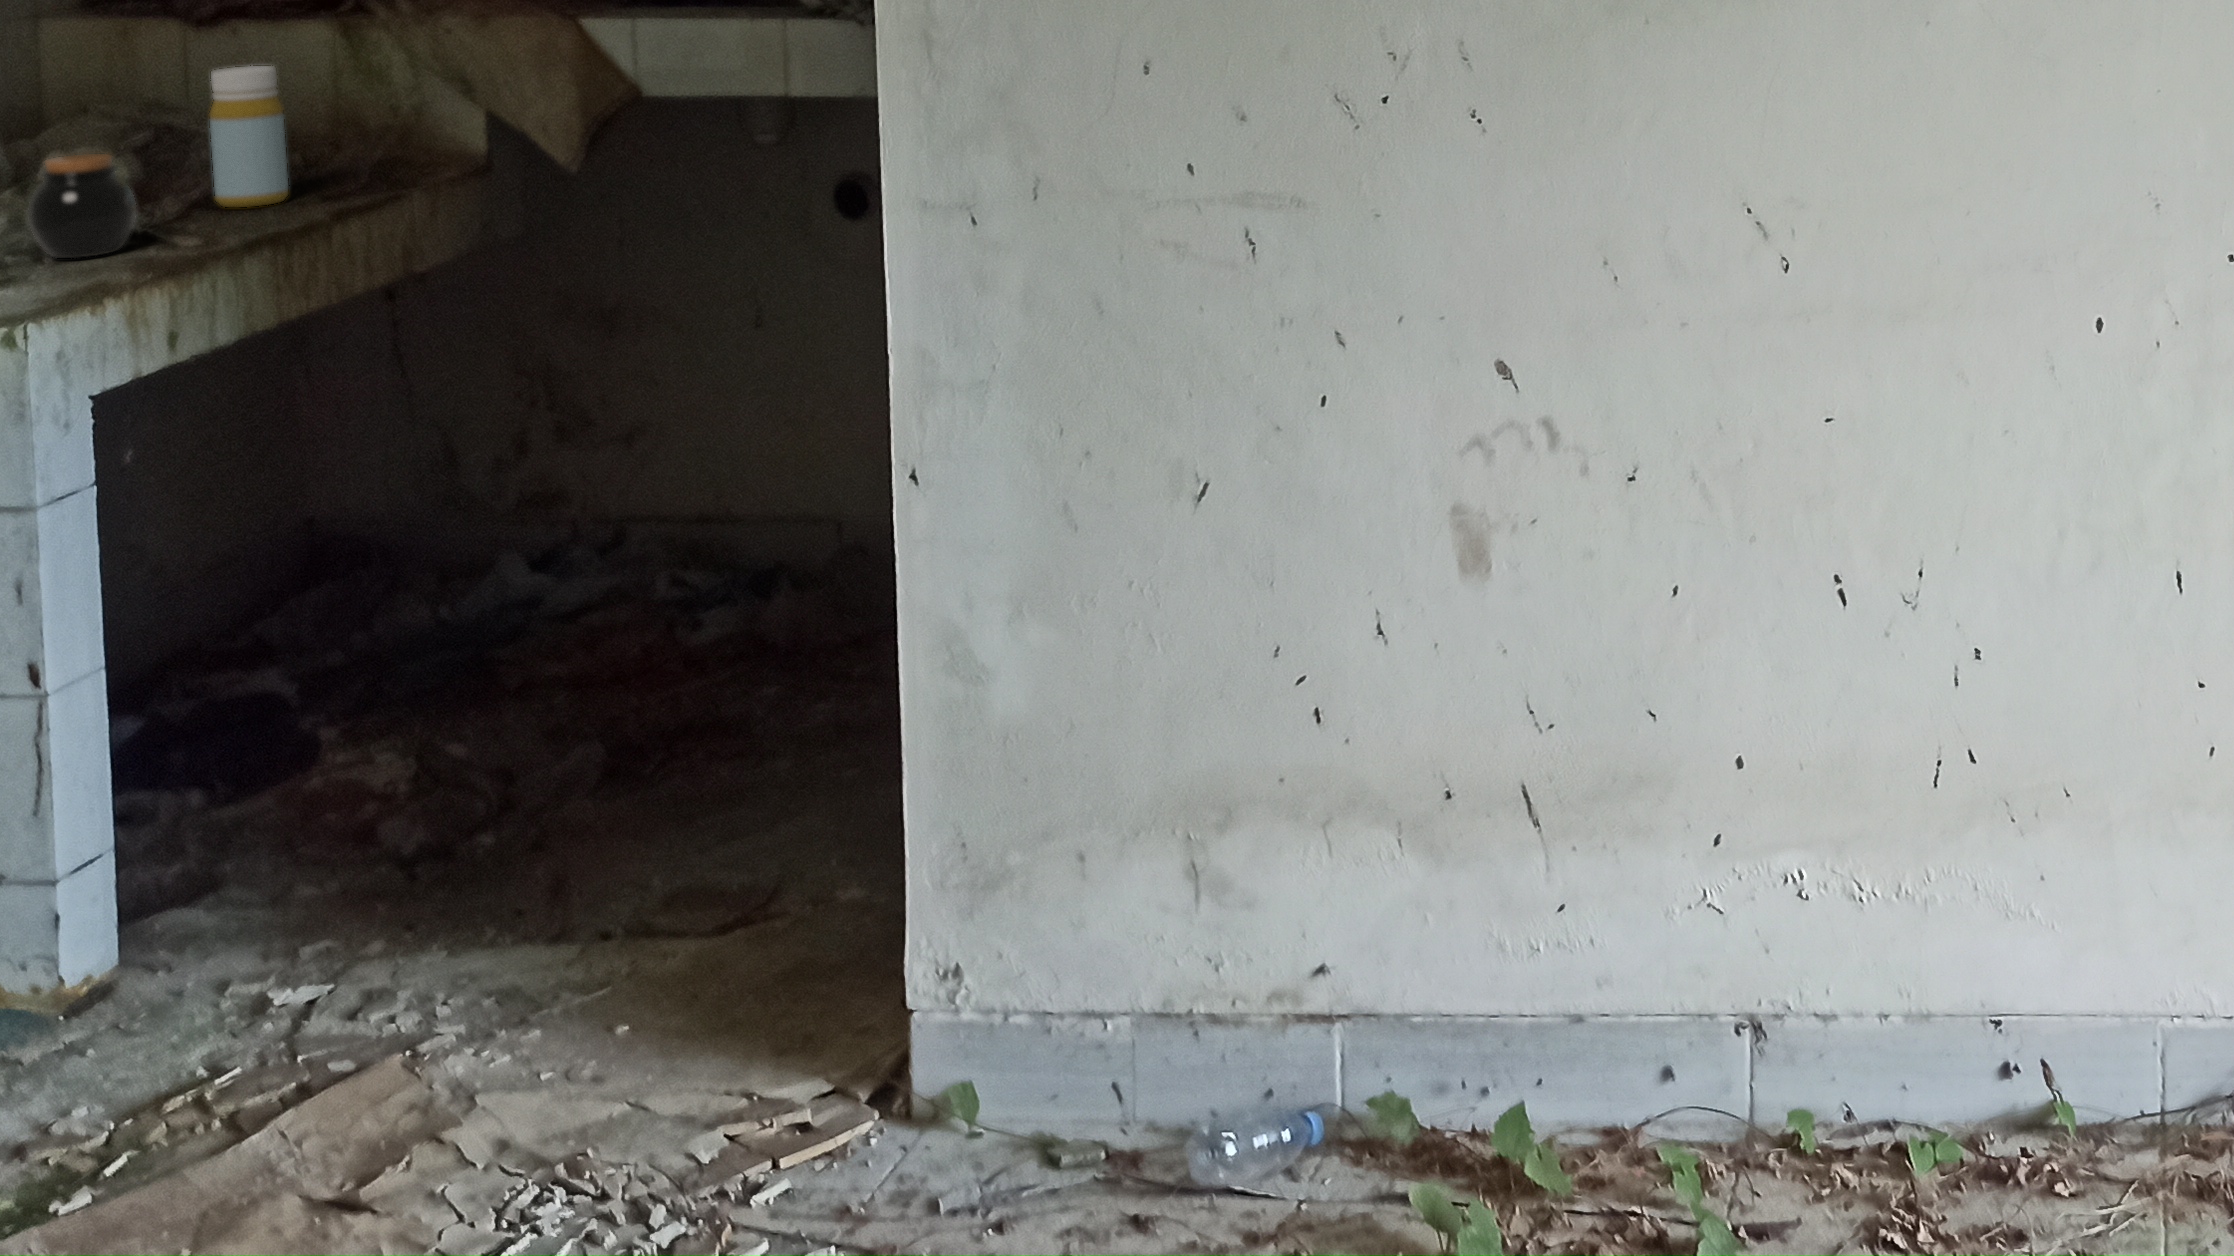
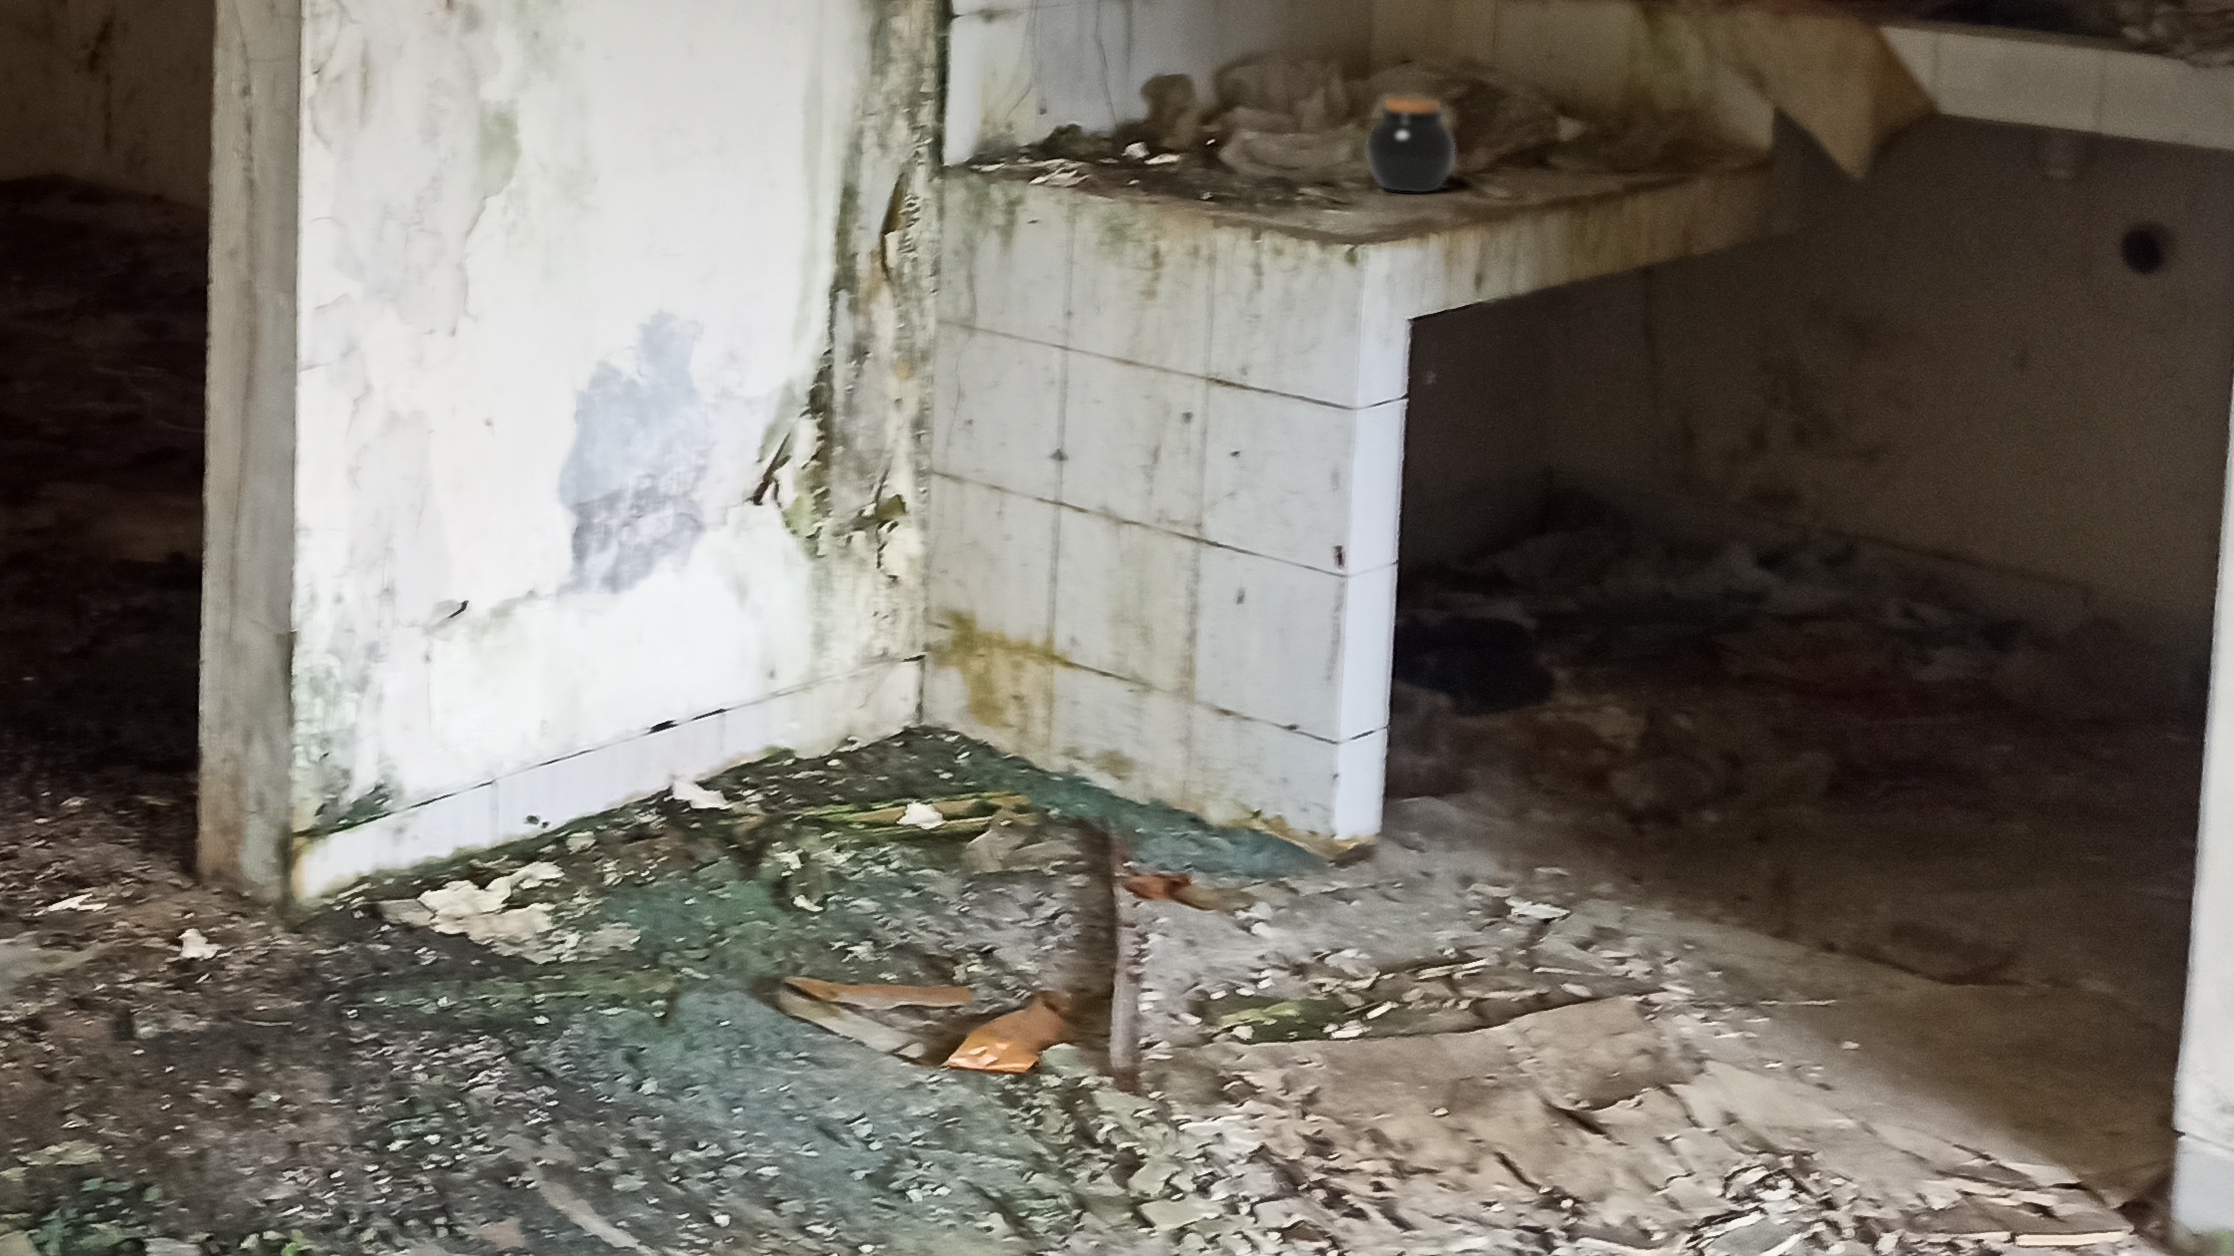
bottle: present [210,66,288,207] -> none [1516,34,1583,168]

